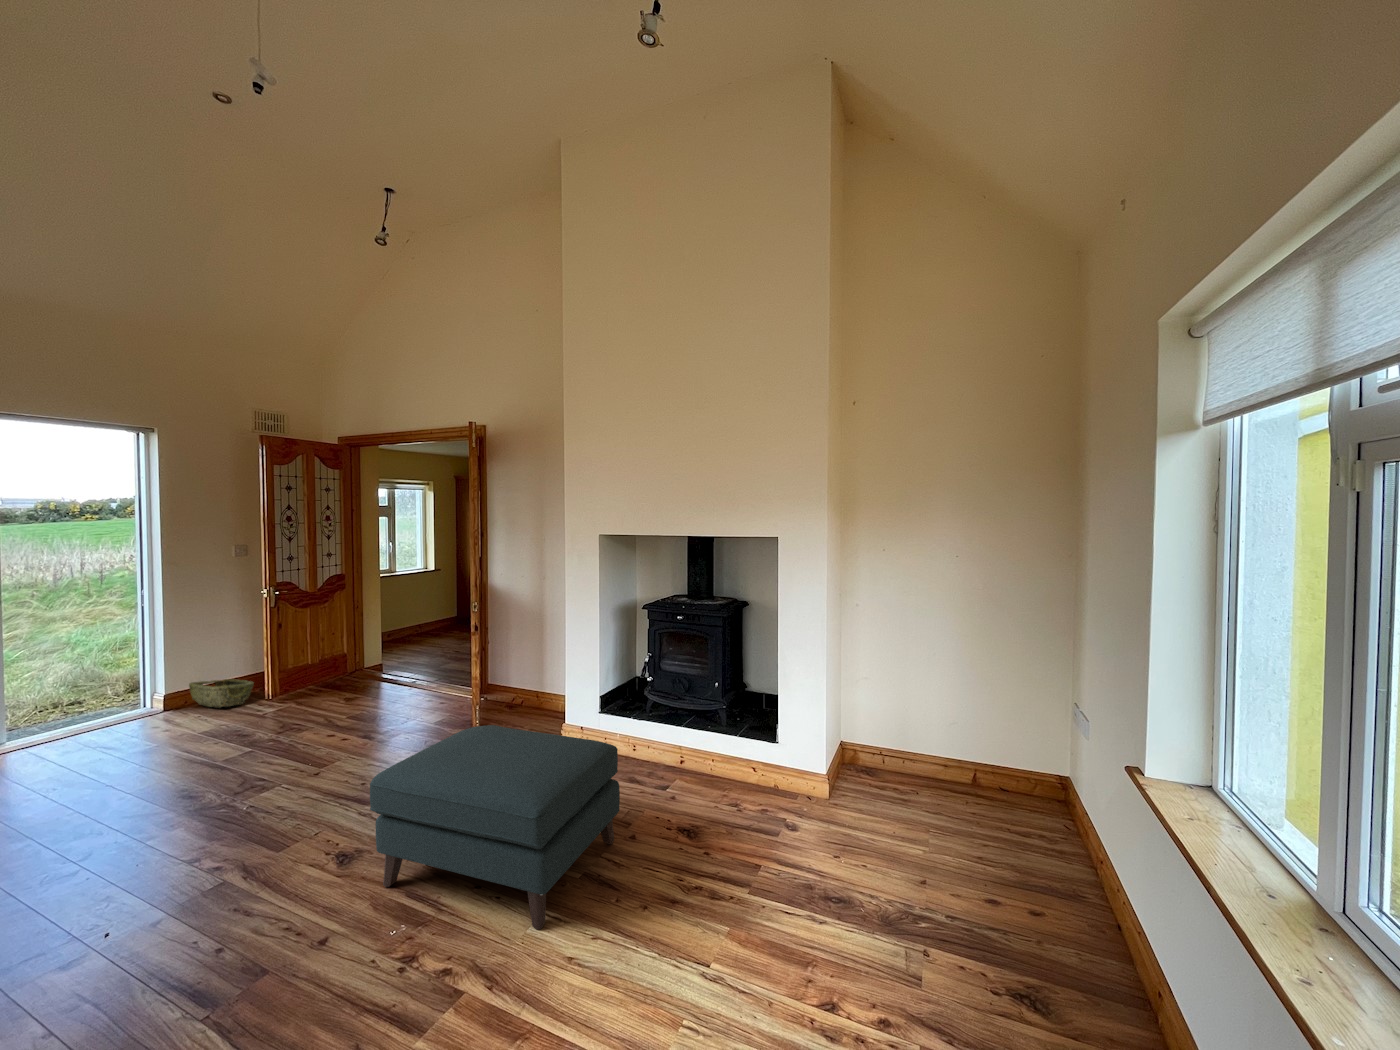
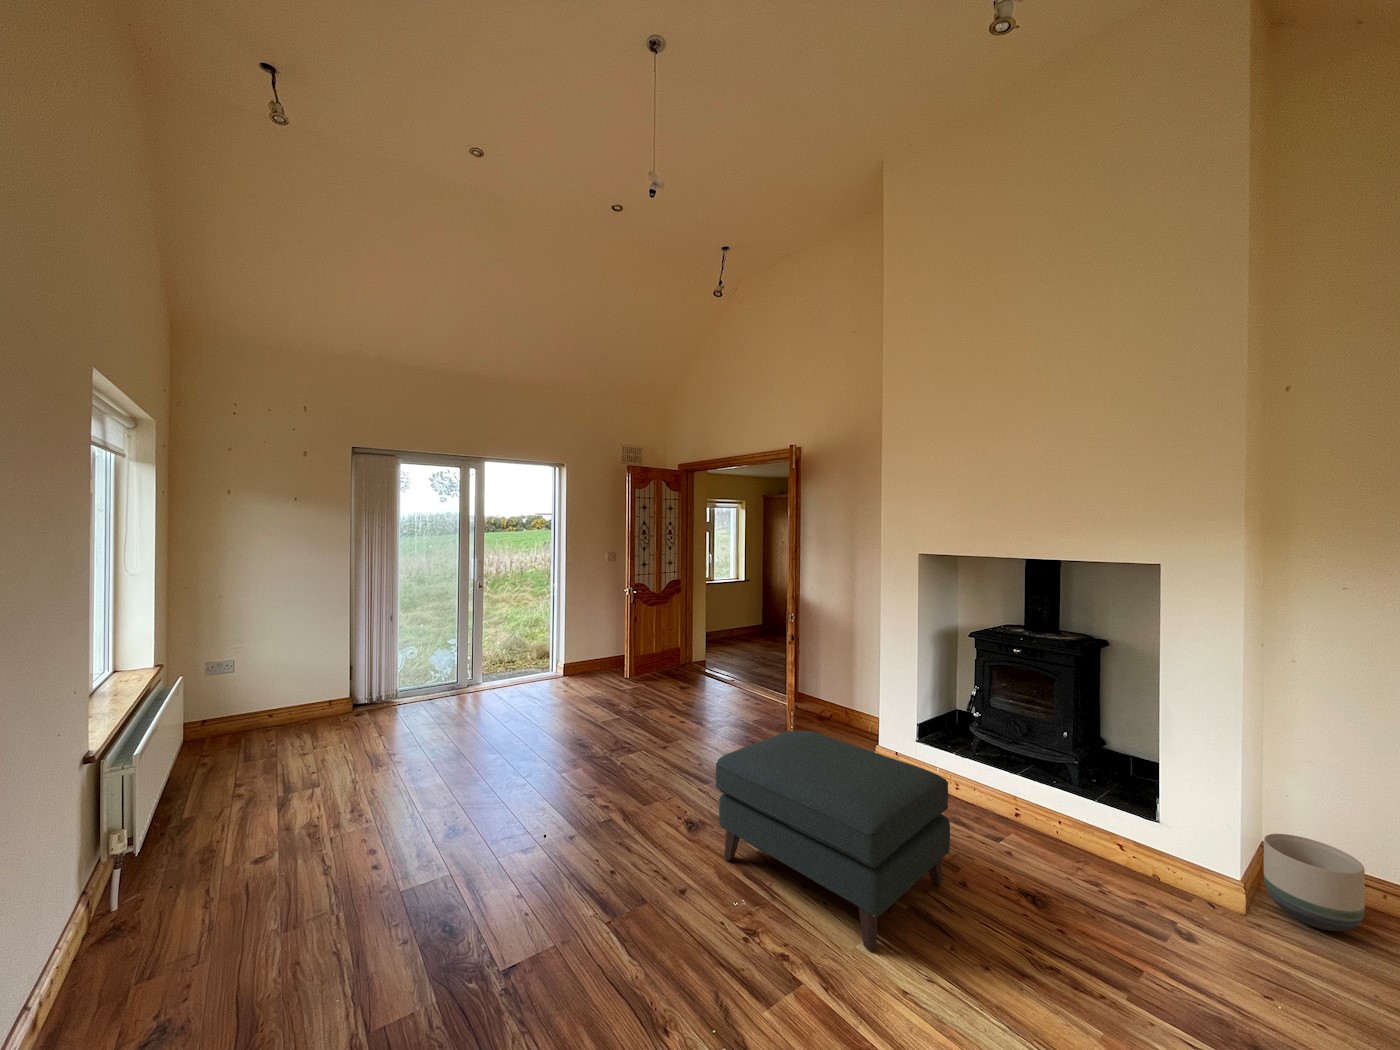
woven basket: present [189,679,254,707] -> none [579,656,619,679]
planter: none [840,733,890,795] -> present [1264,834,1365,931]

